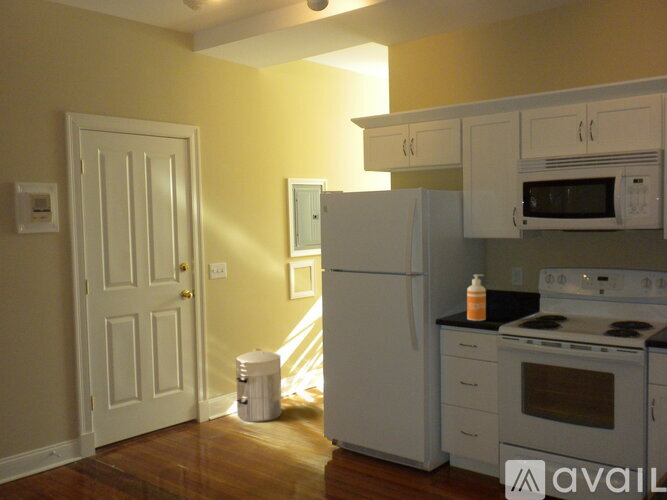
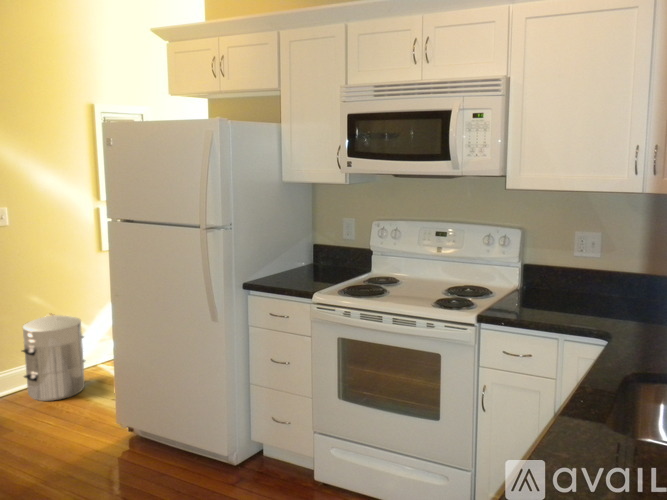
soap dispenser: present [467,275,486,321] -> none [281,229,303,285]

